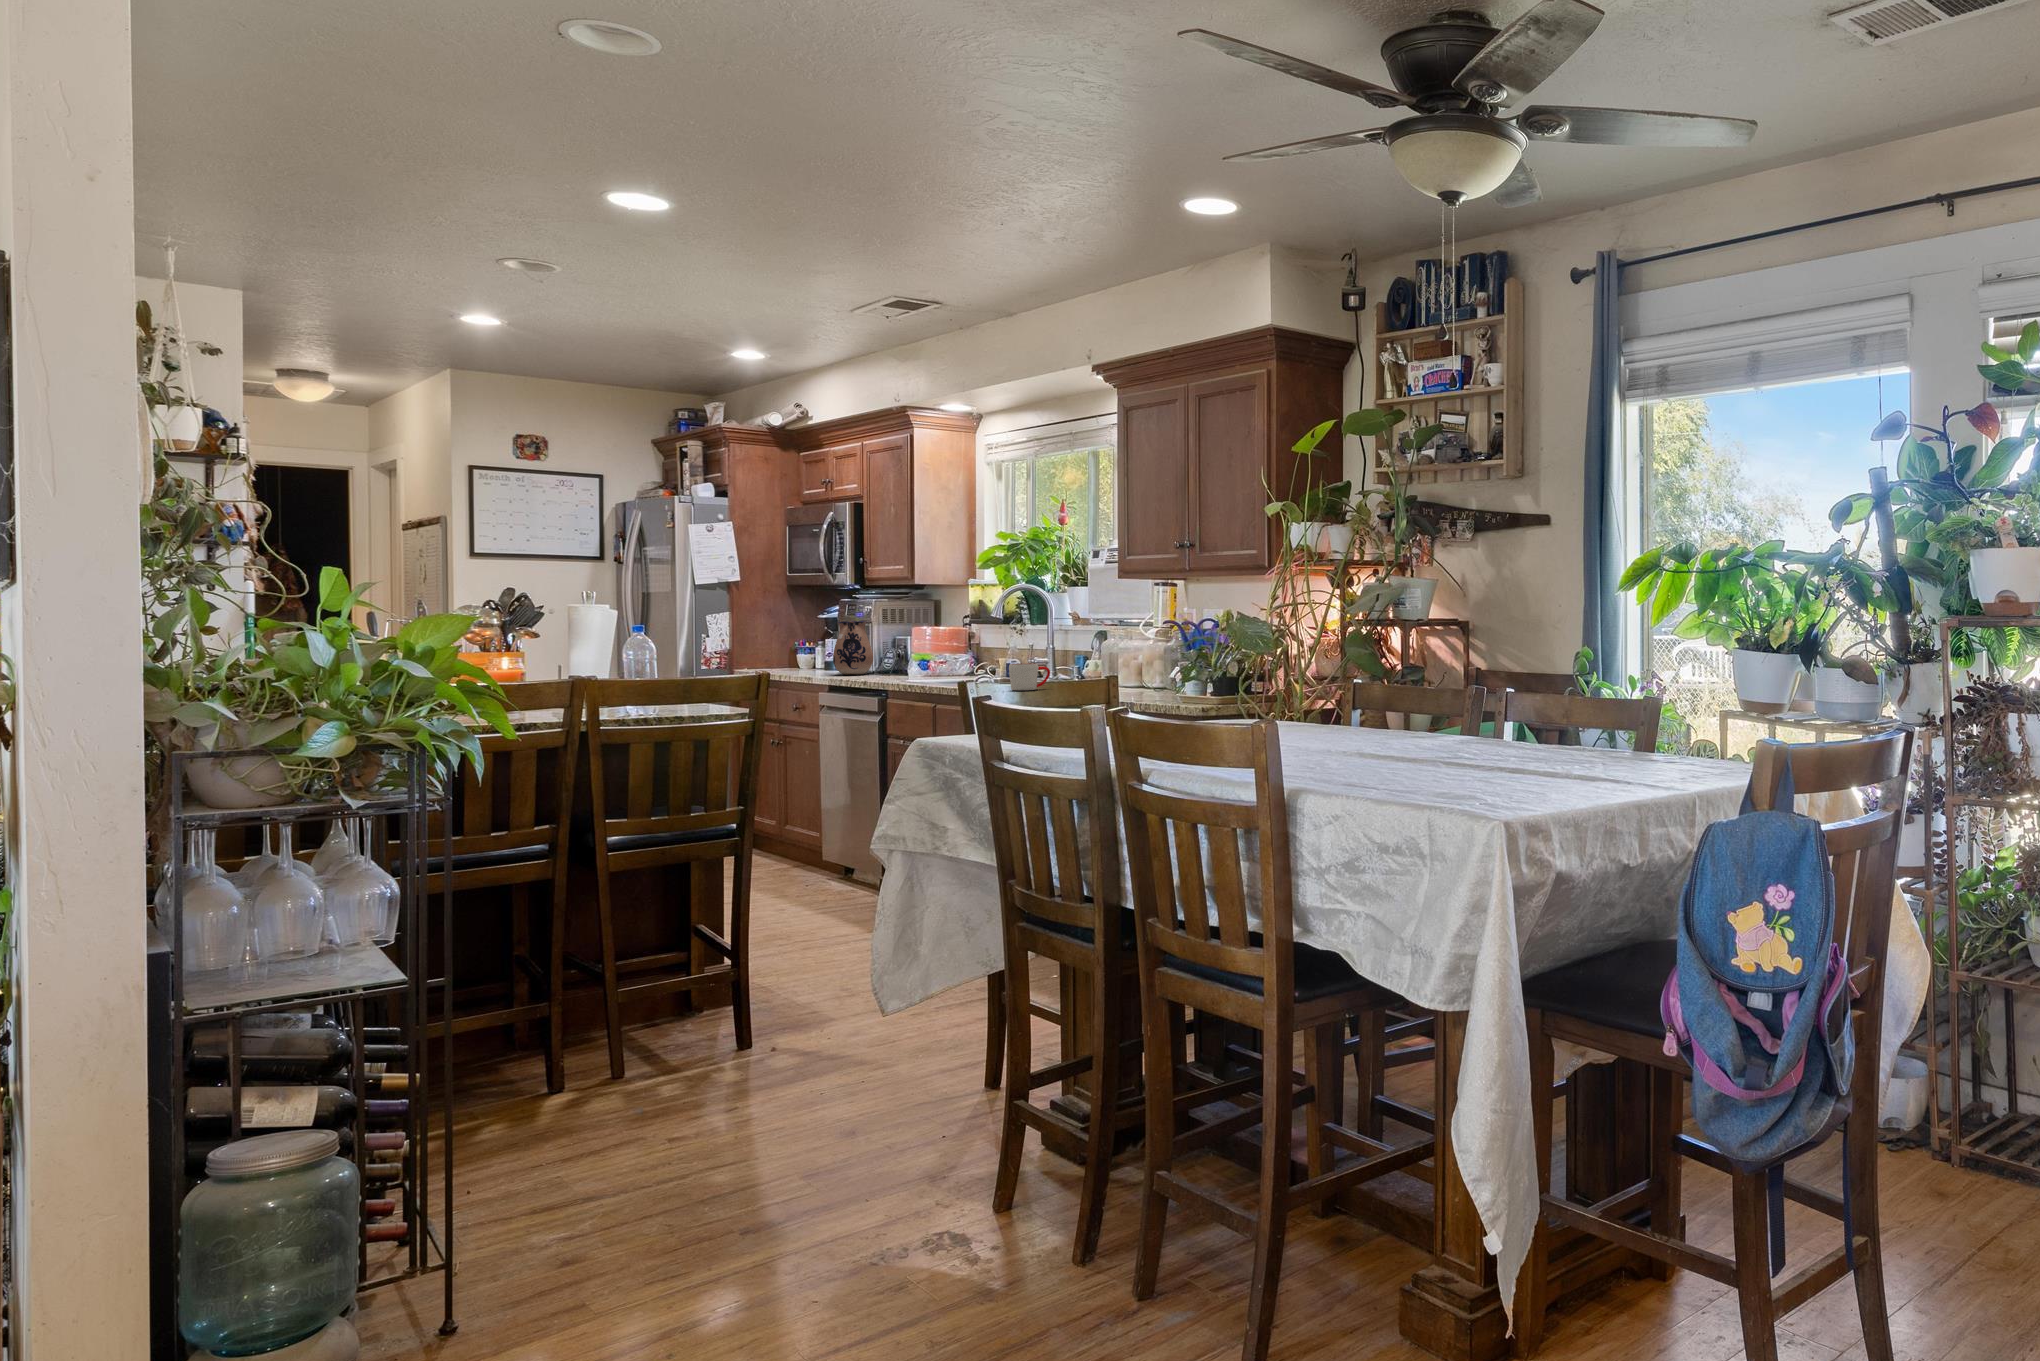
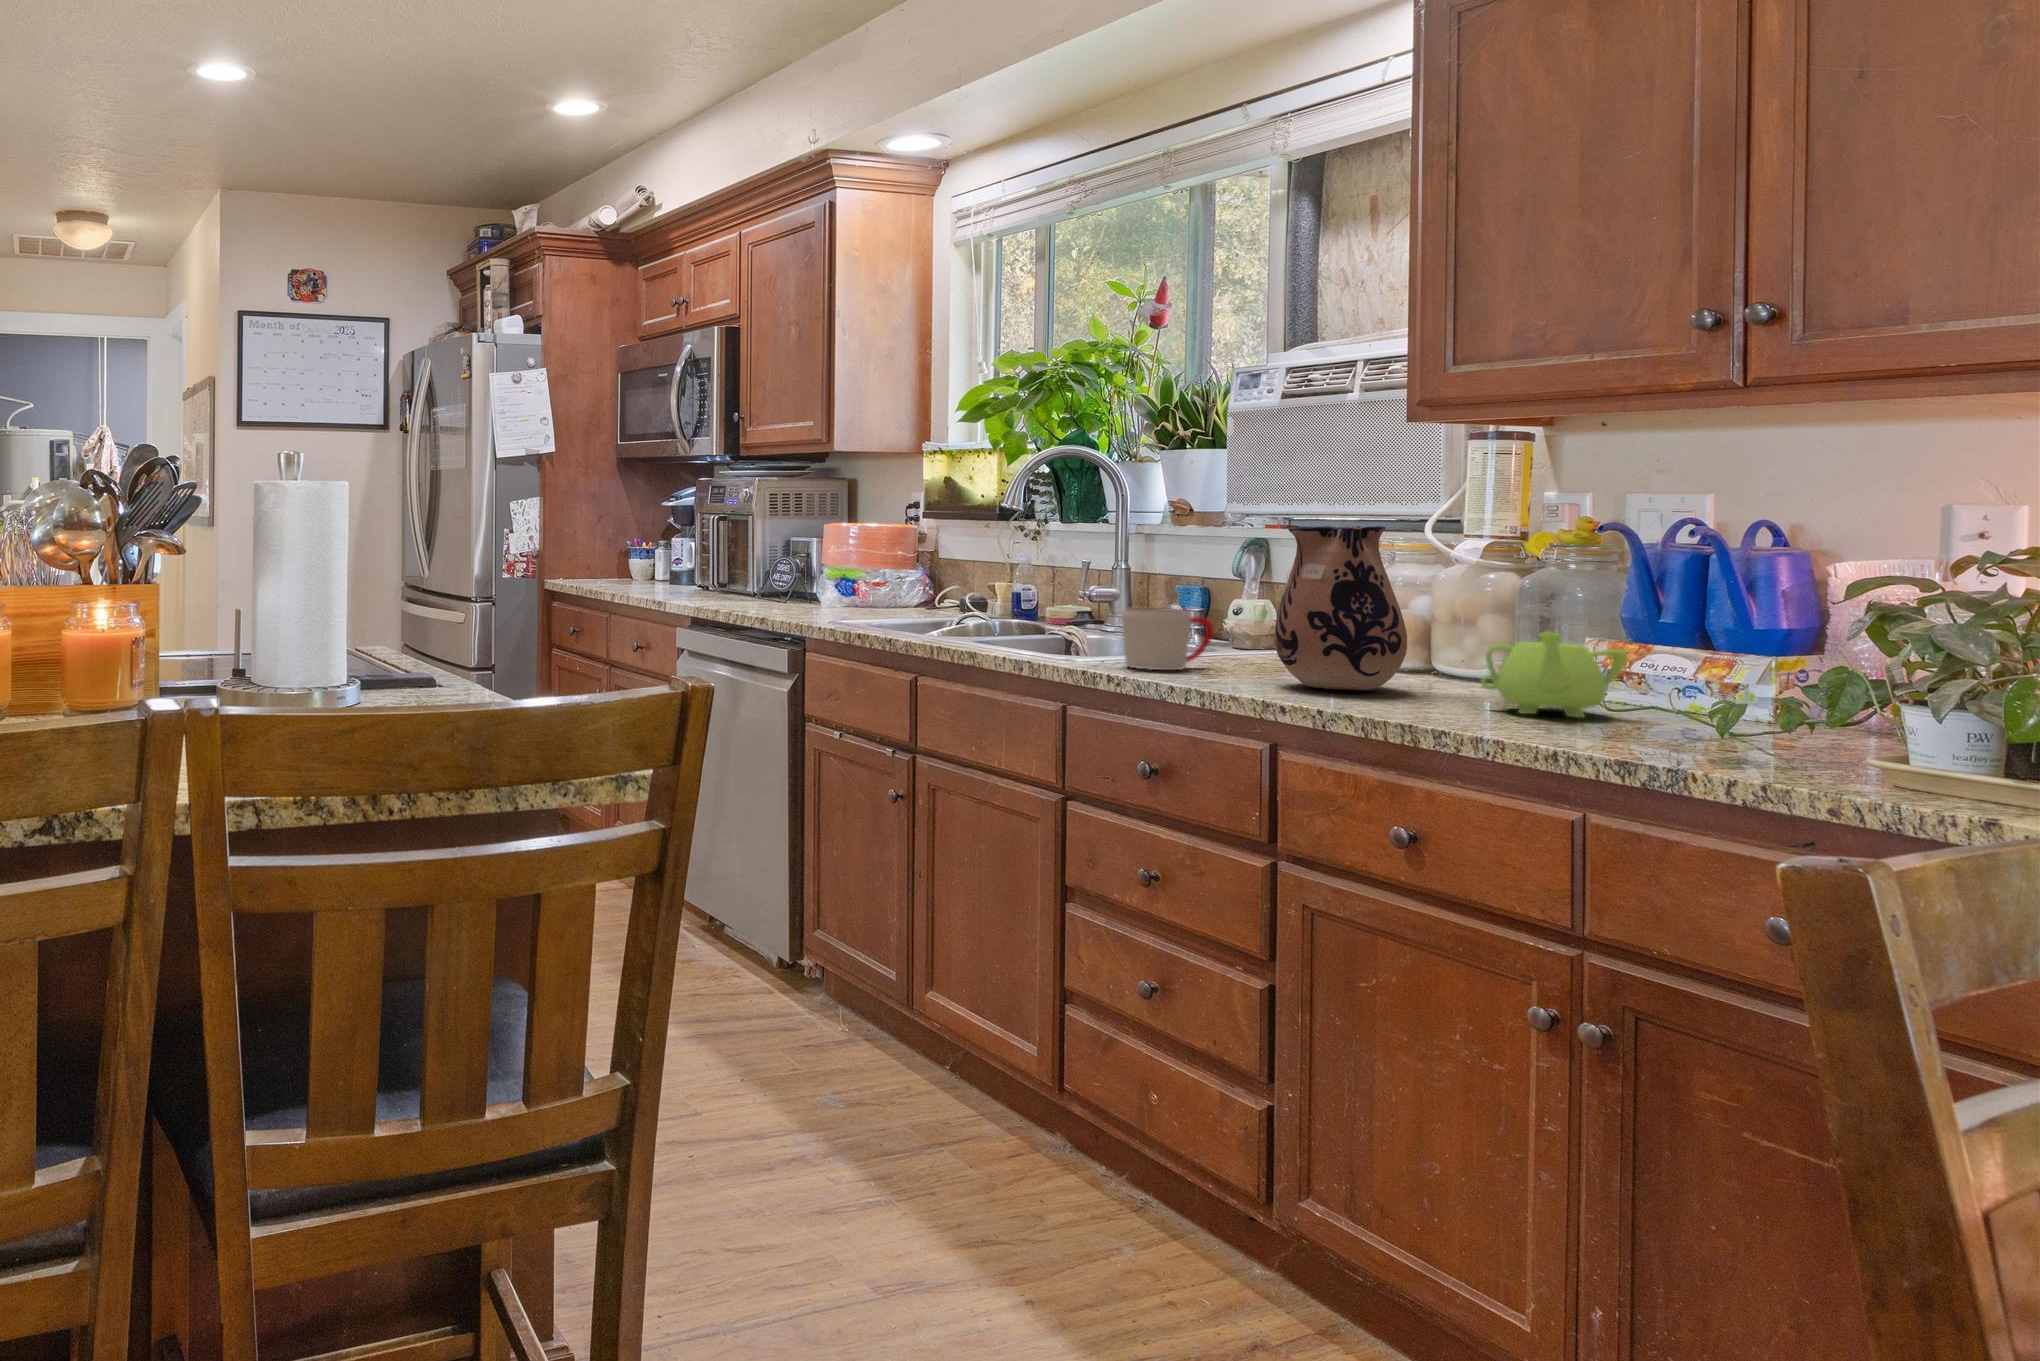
ceramic pitcher: present [833,621,873,674] -> present [1275,526,1407,691]
teapot: none [1115,665,1157,695] -> present [1481,633,1628,718]

